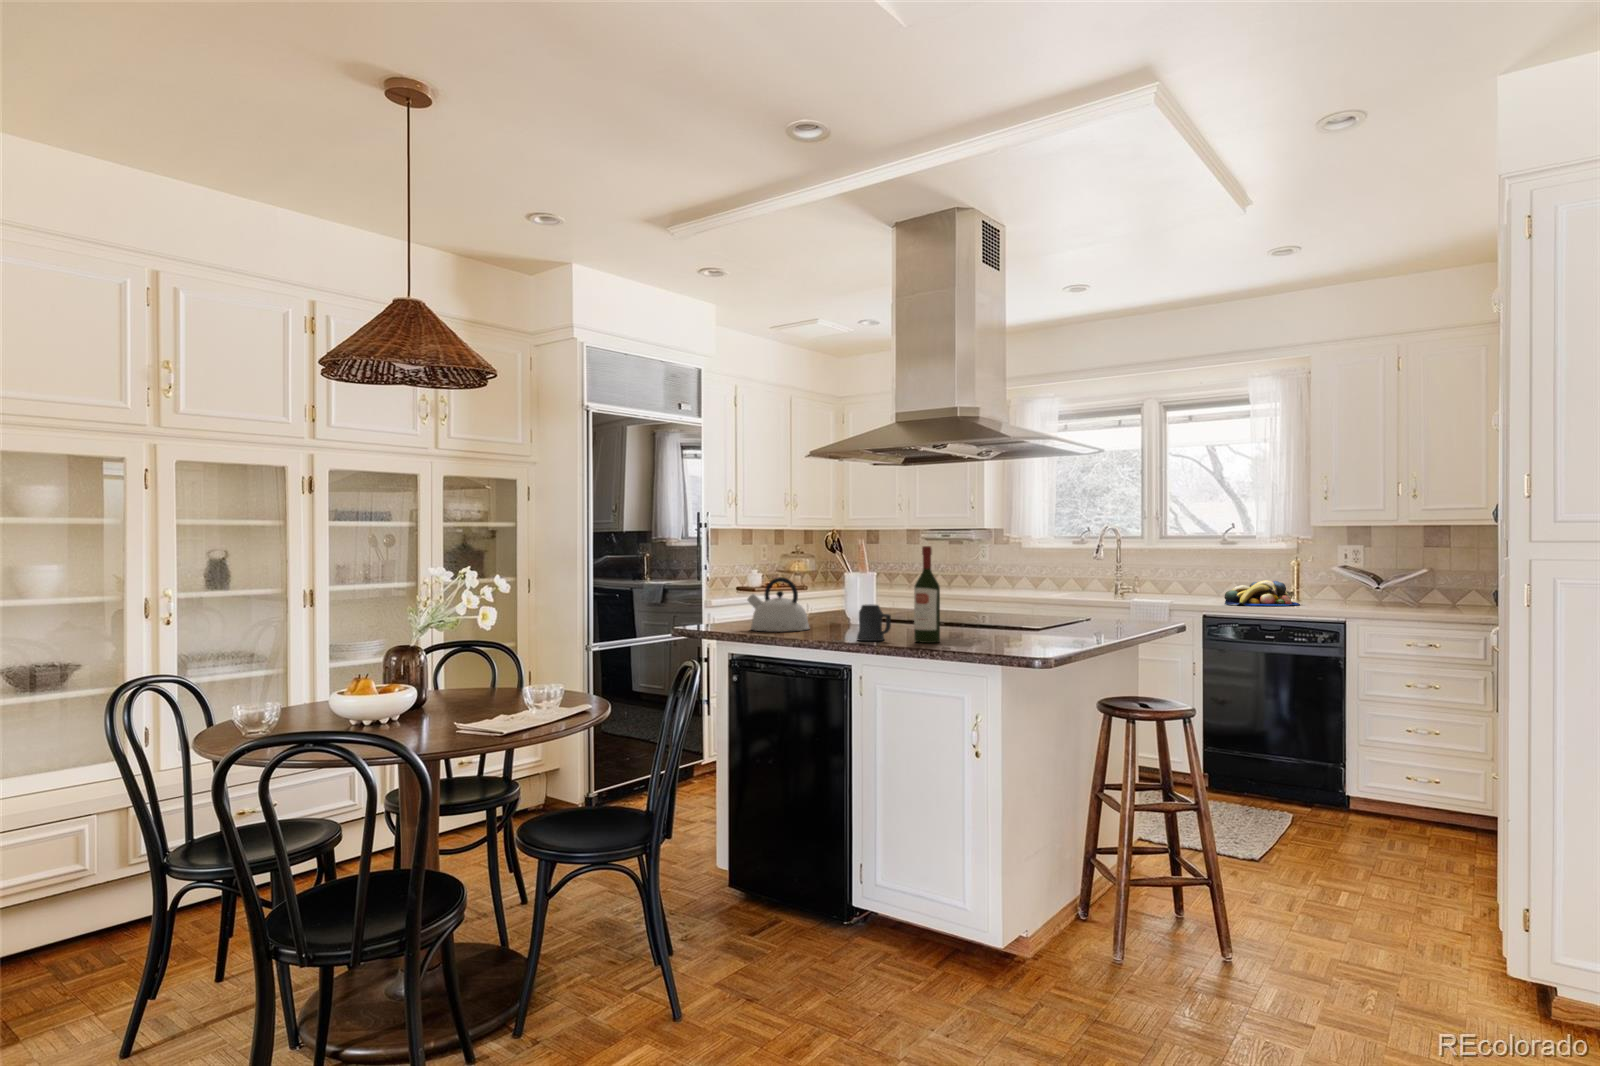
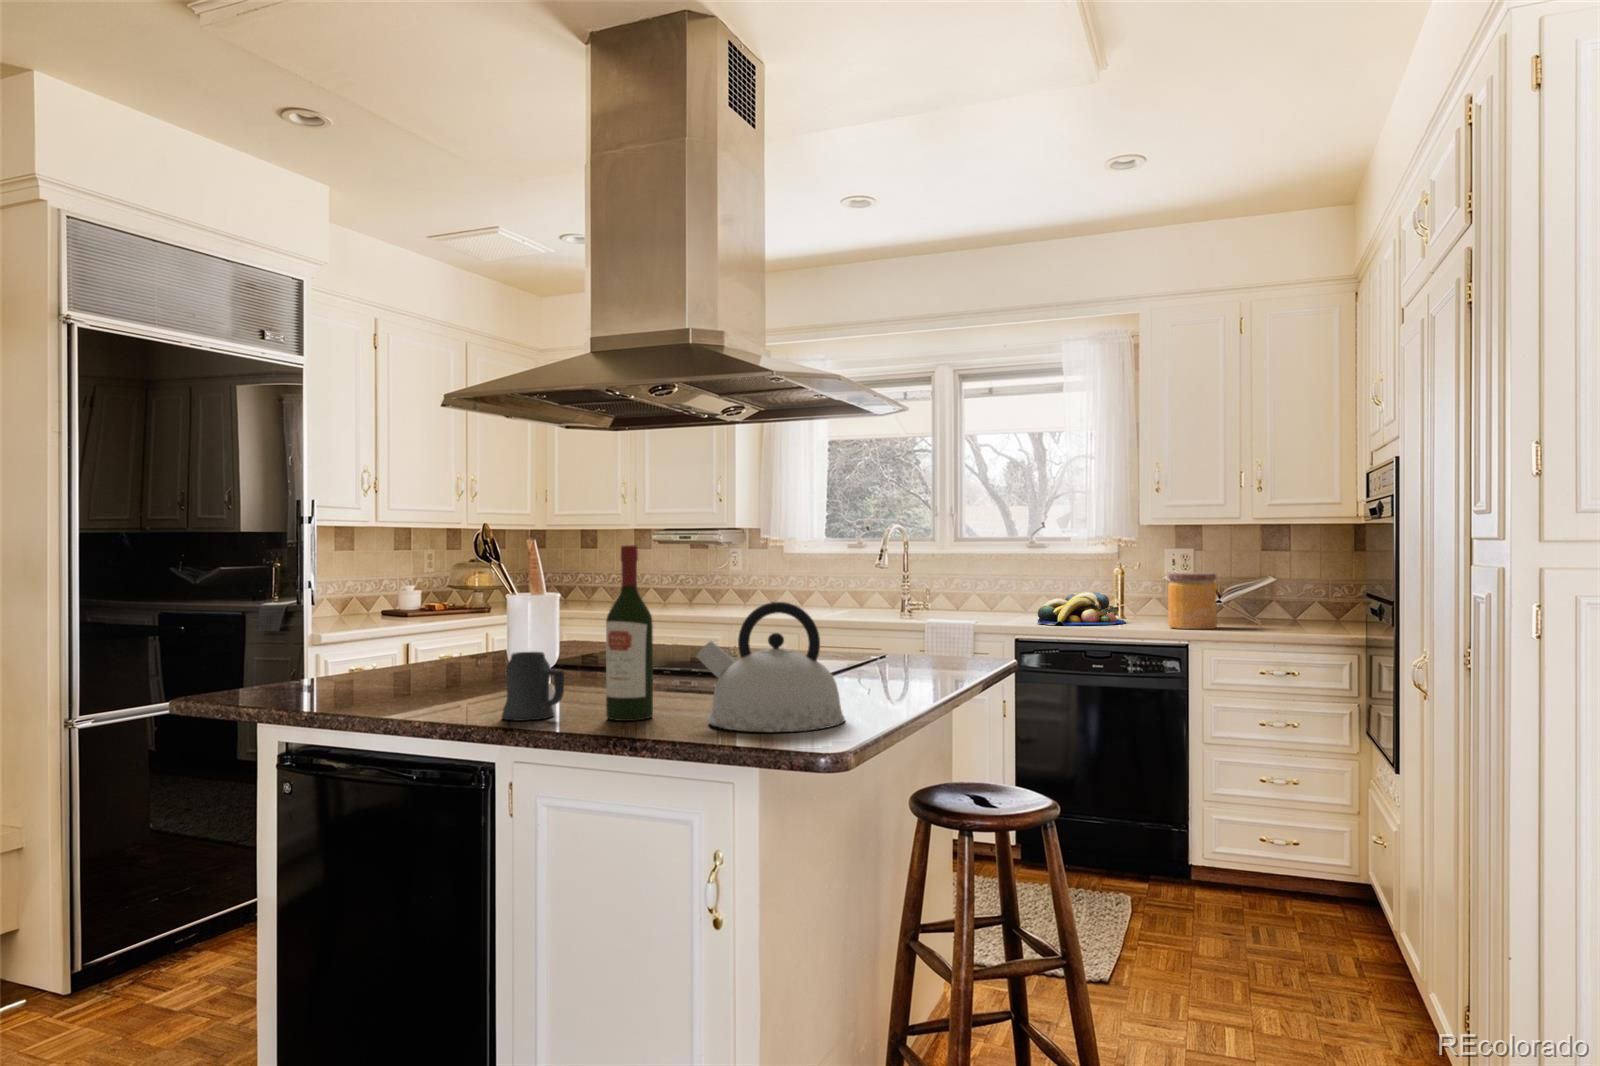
jar: none [1330,566,1371,610] -> present [1168,573,1217,629]
kettle: present [747,577,809,632] -> present [696,602,845,732]

